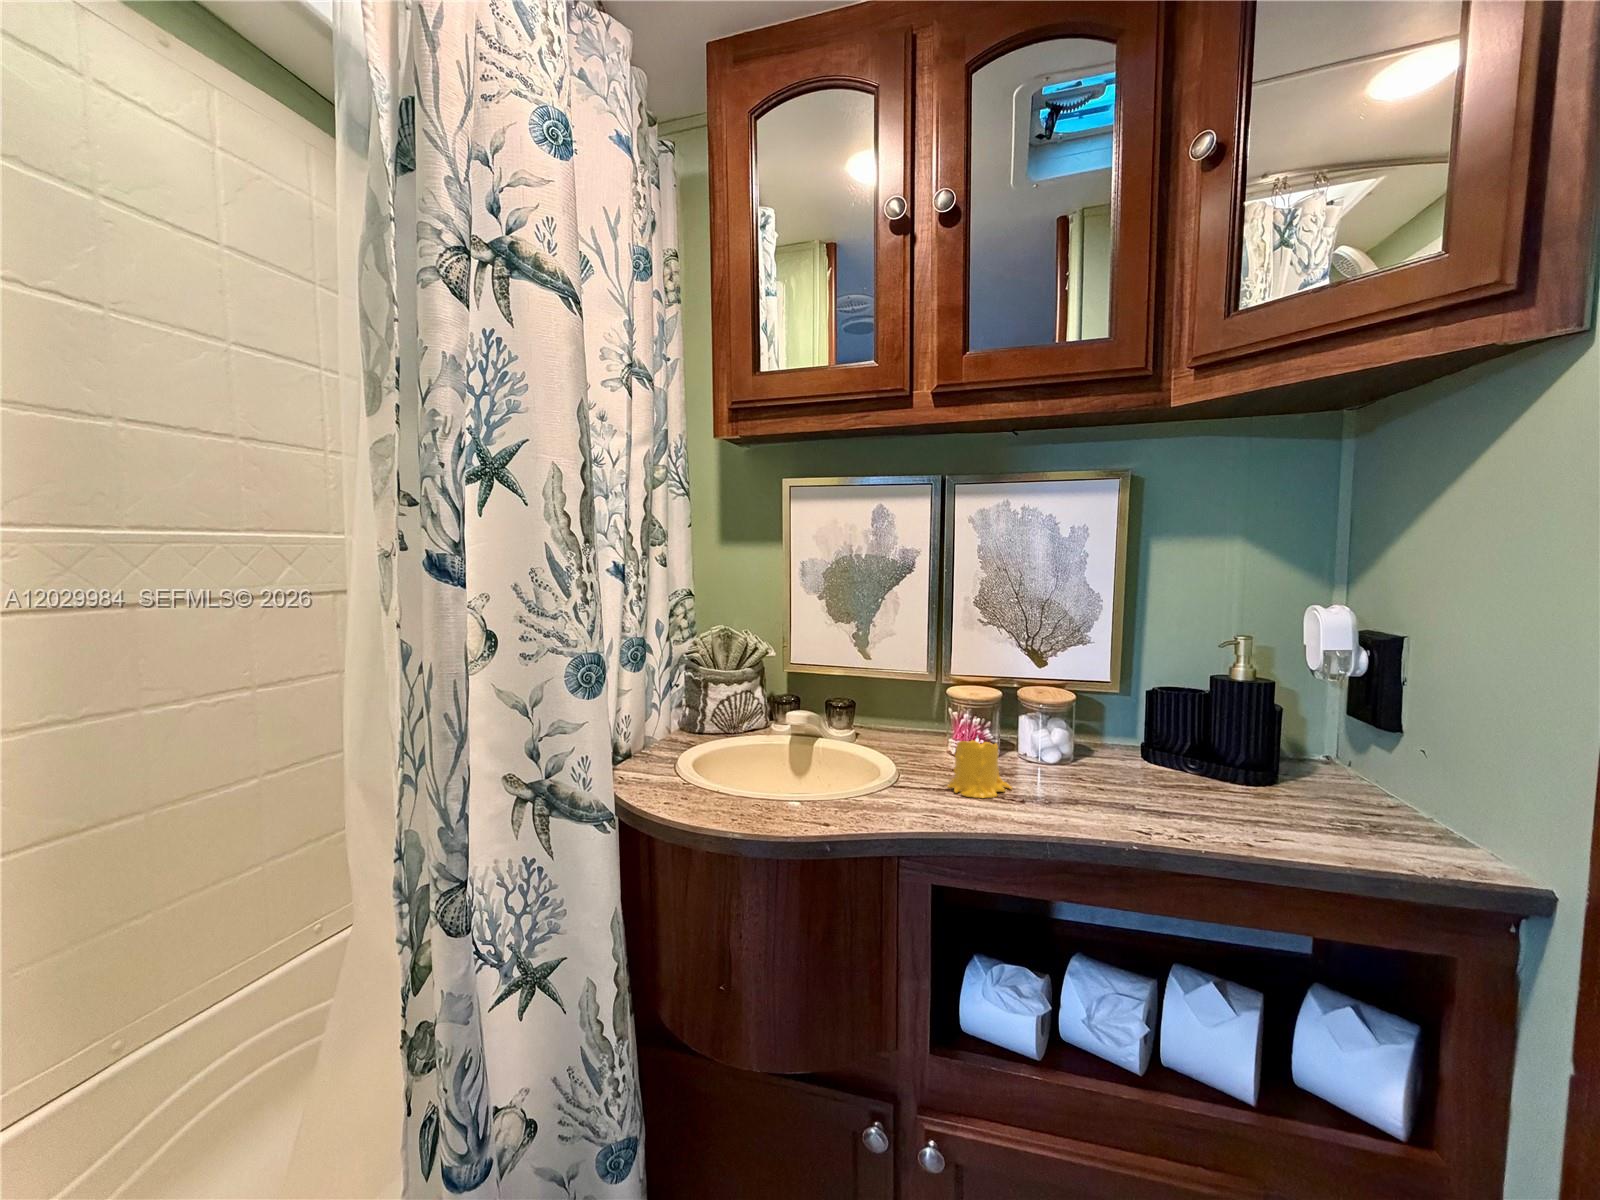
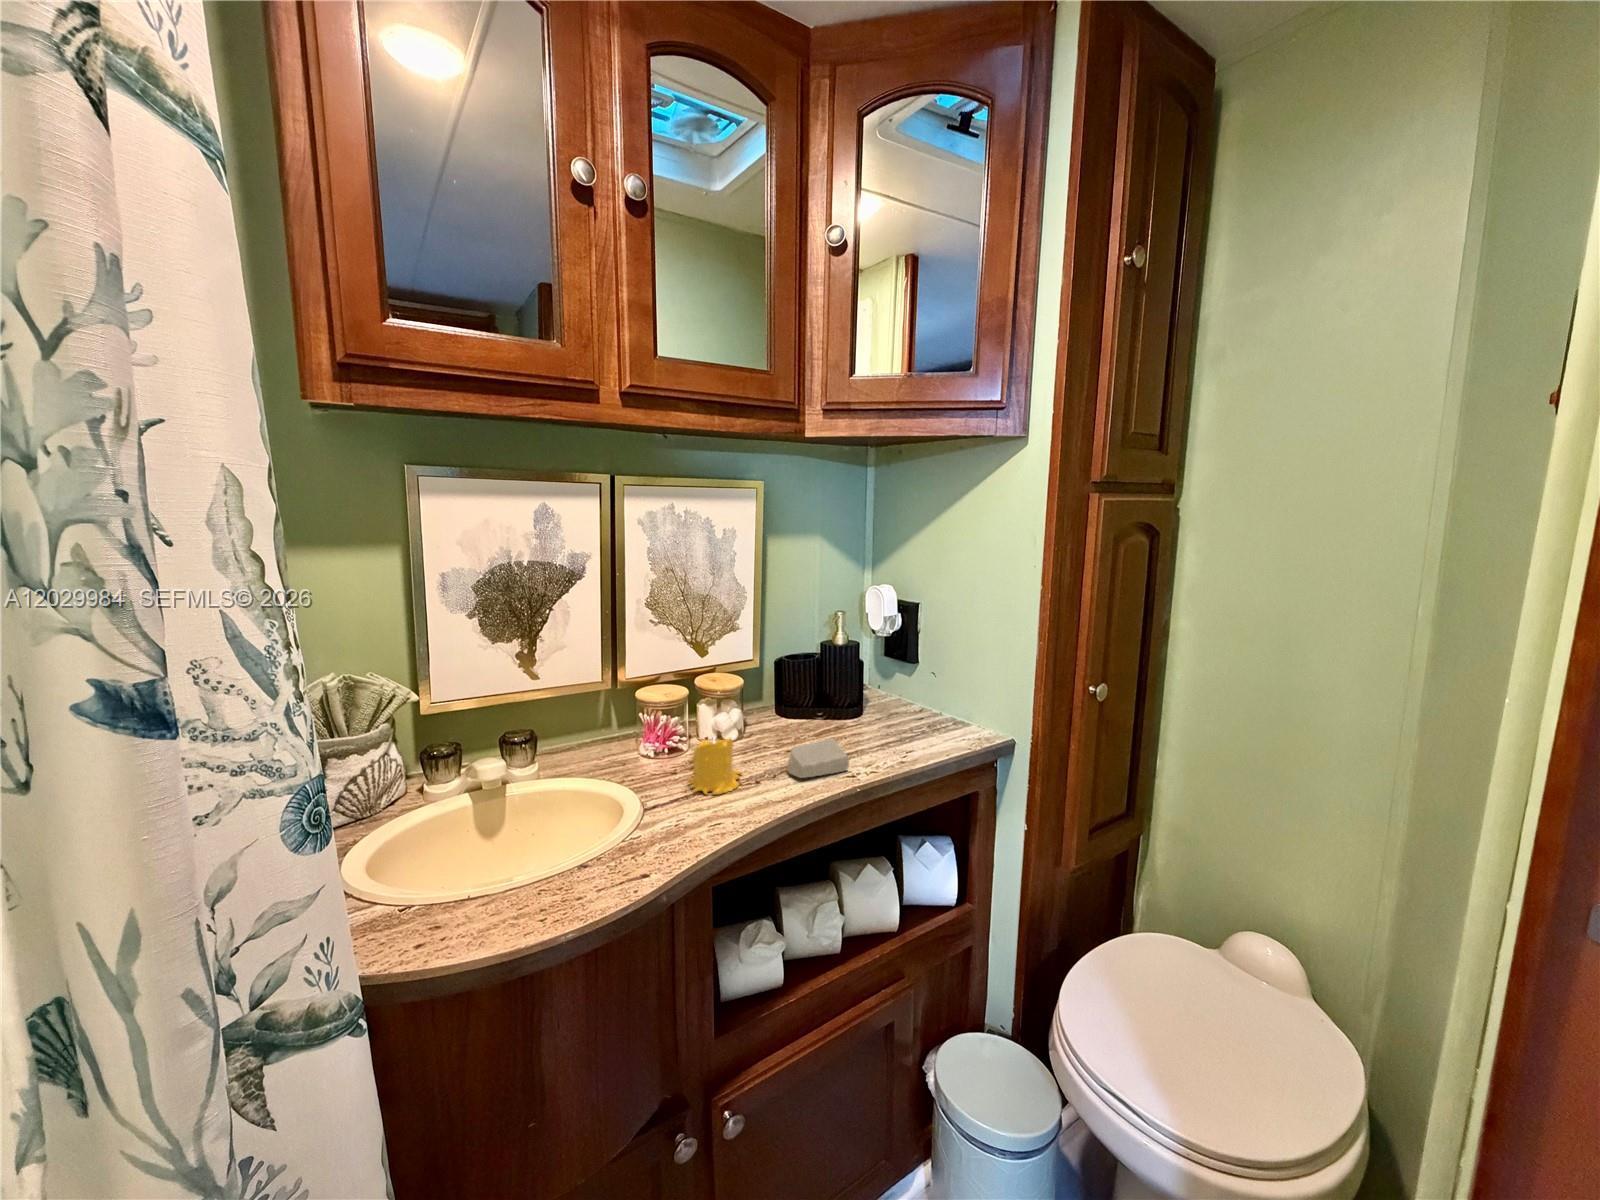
soap bar: none [1060,775,1141,823] -> present [788,738,849,778]

